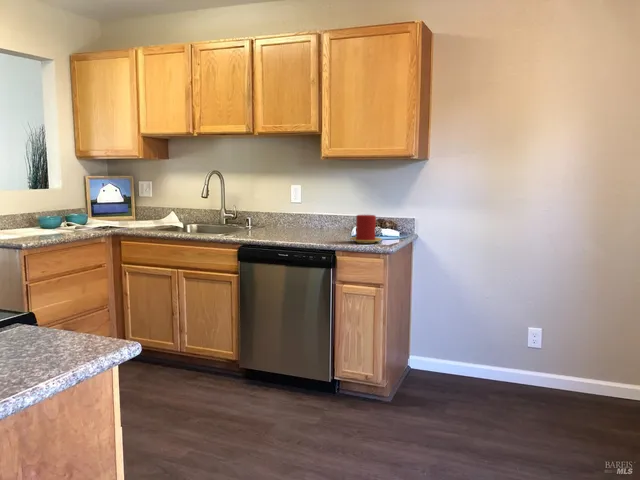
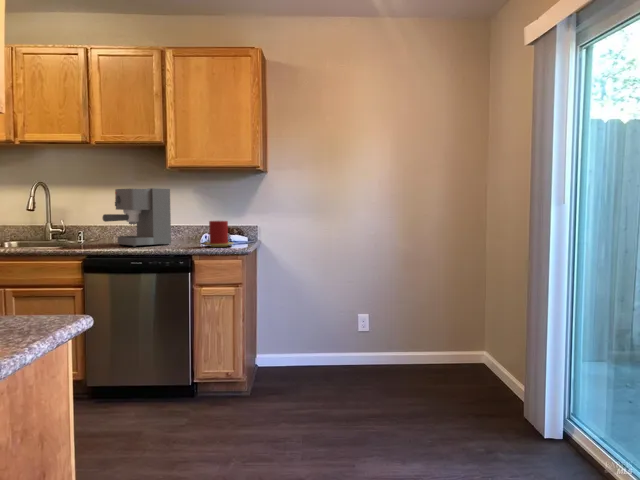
coffee maker: none [258,179,323,238] -> present [103,188,171,247]

